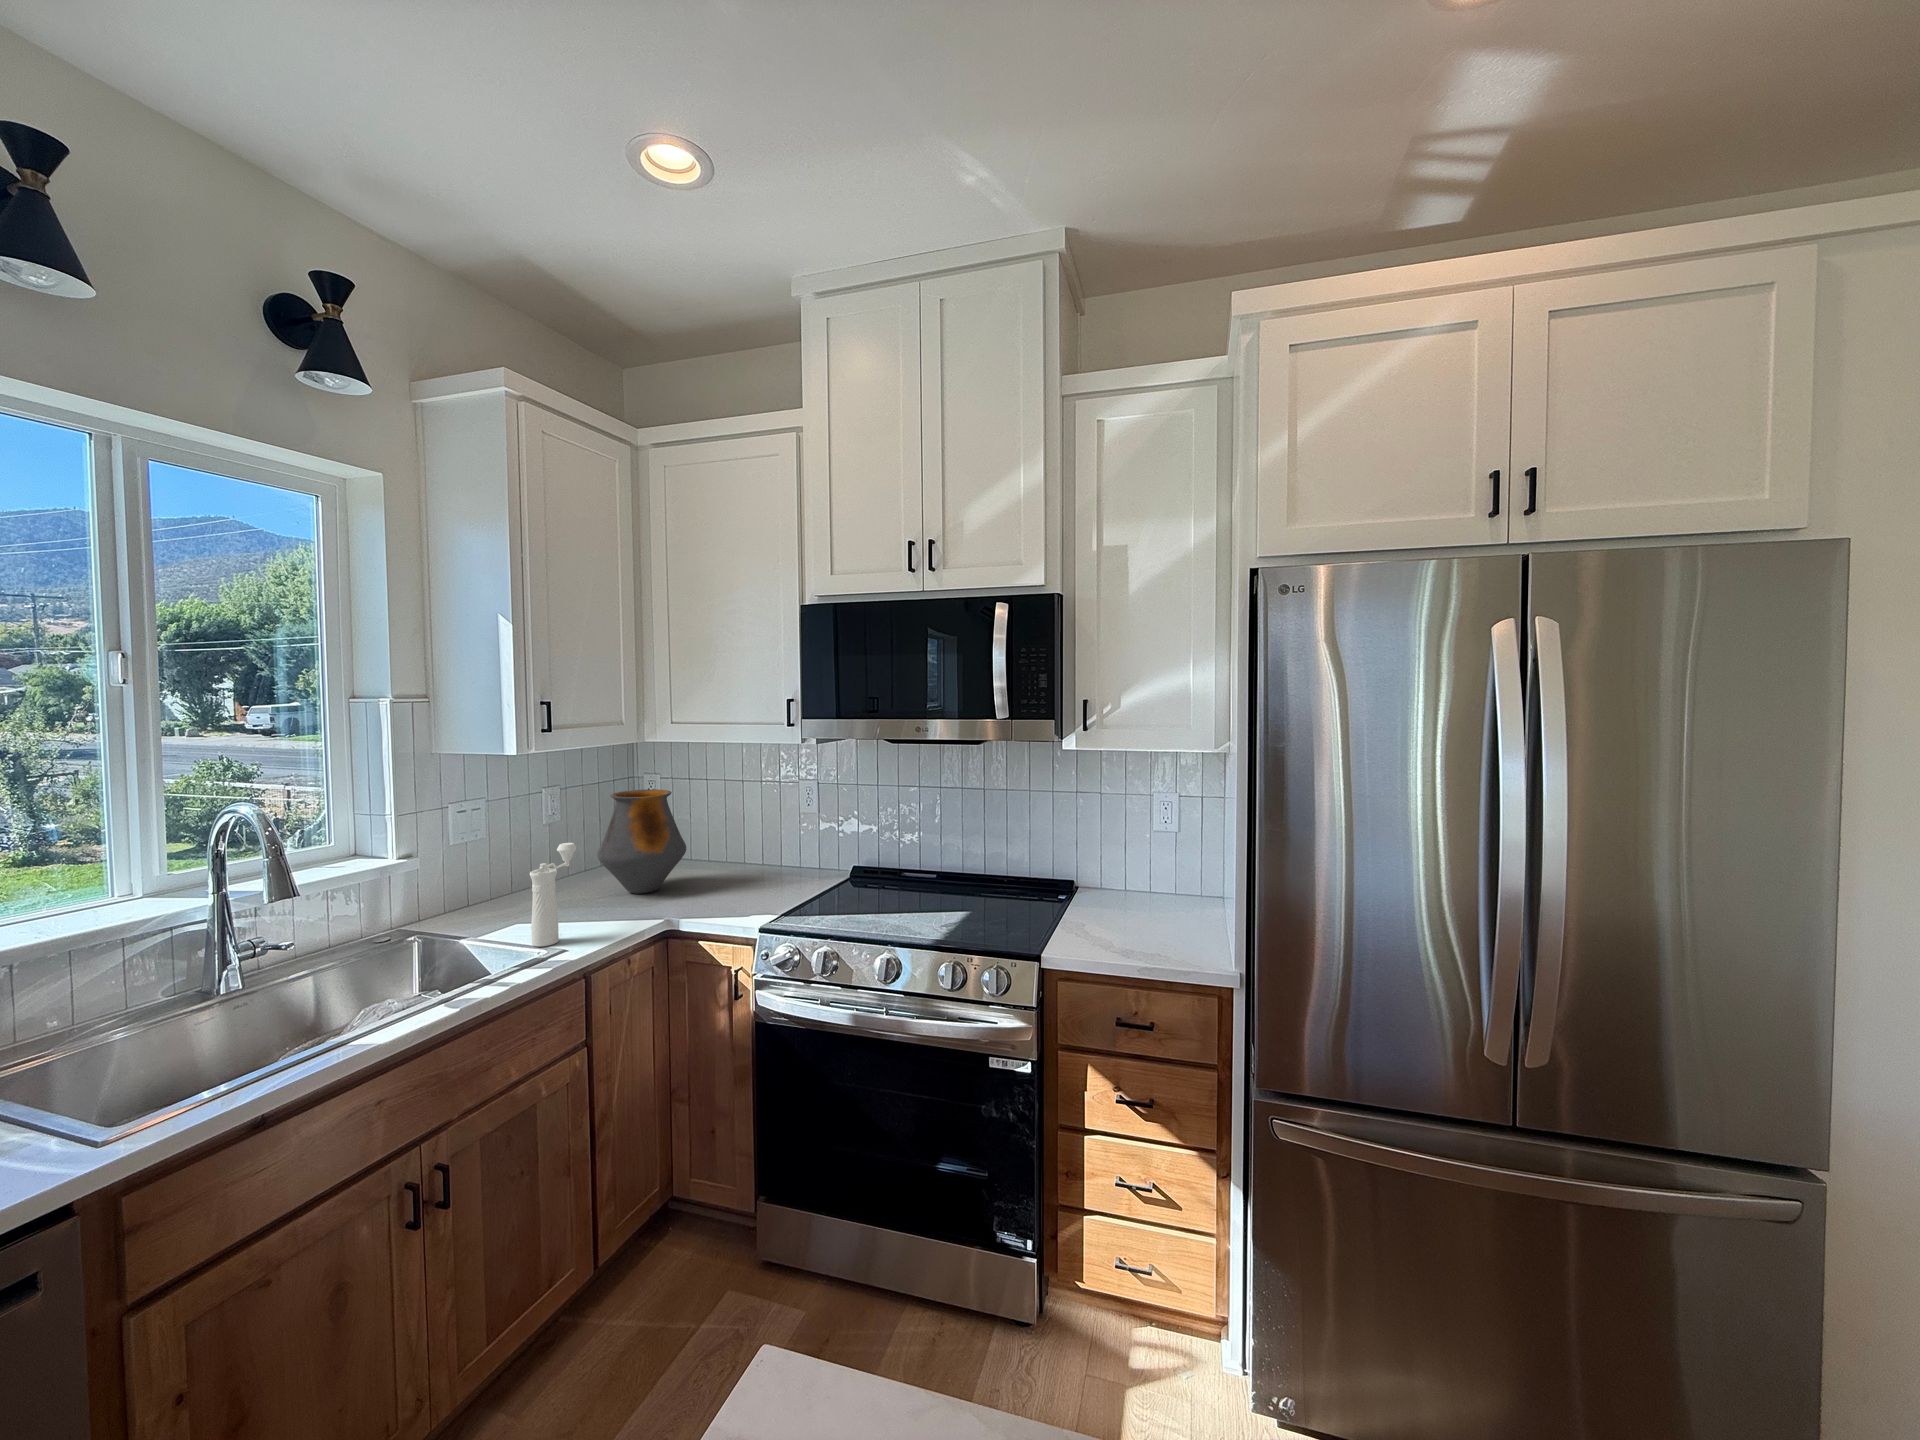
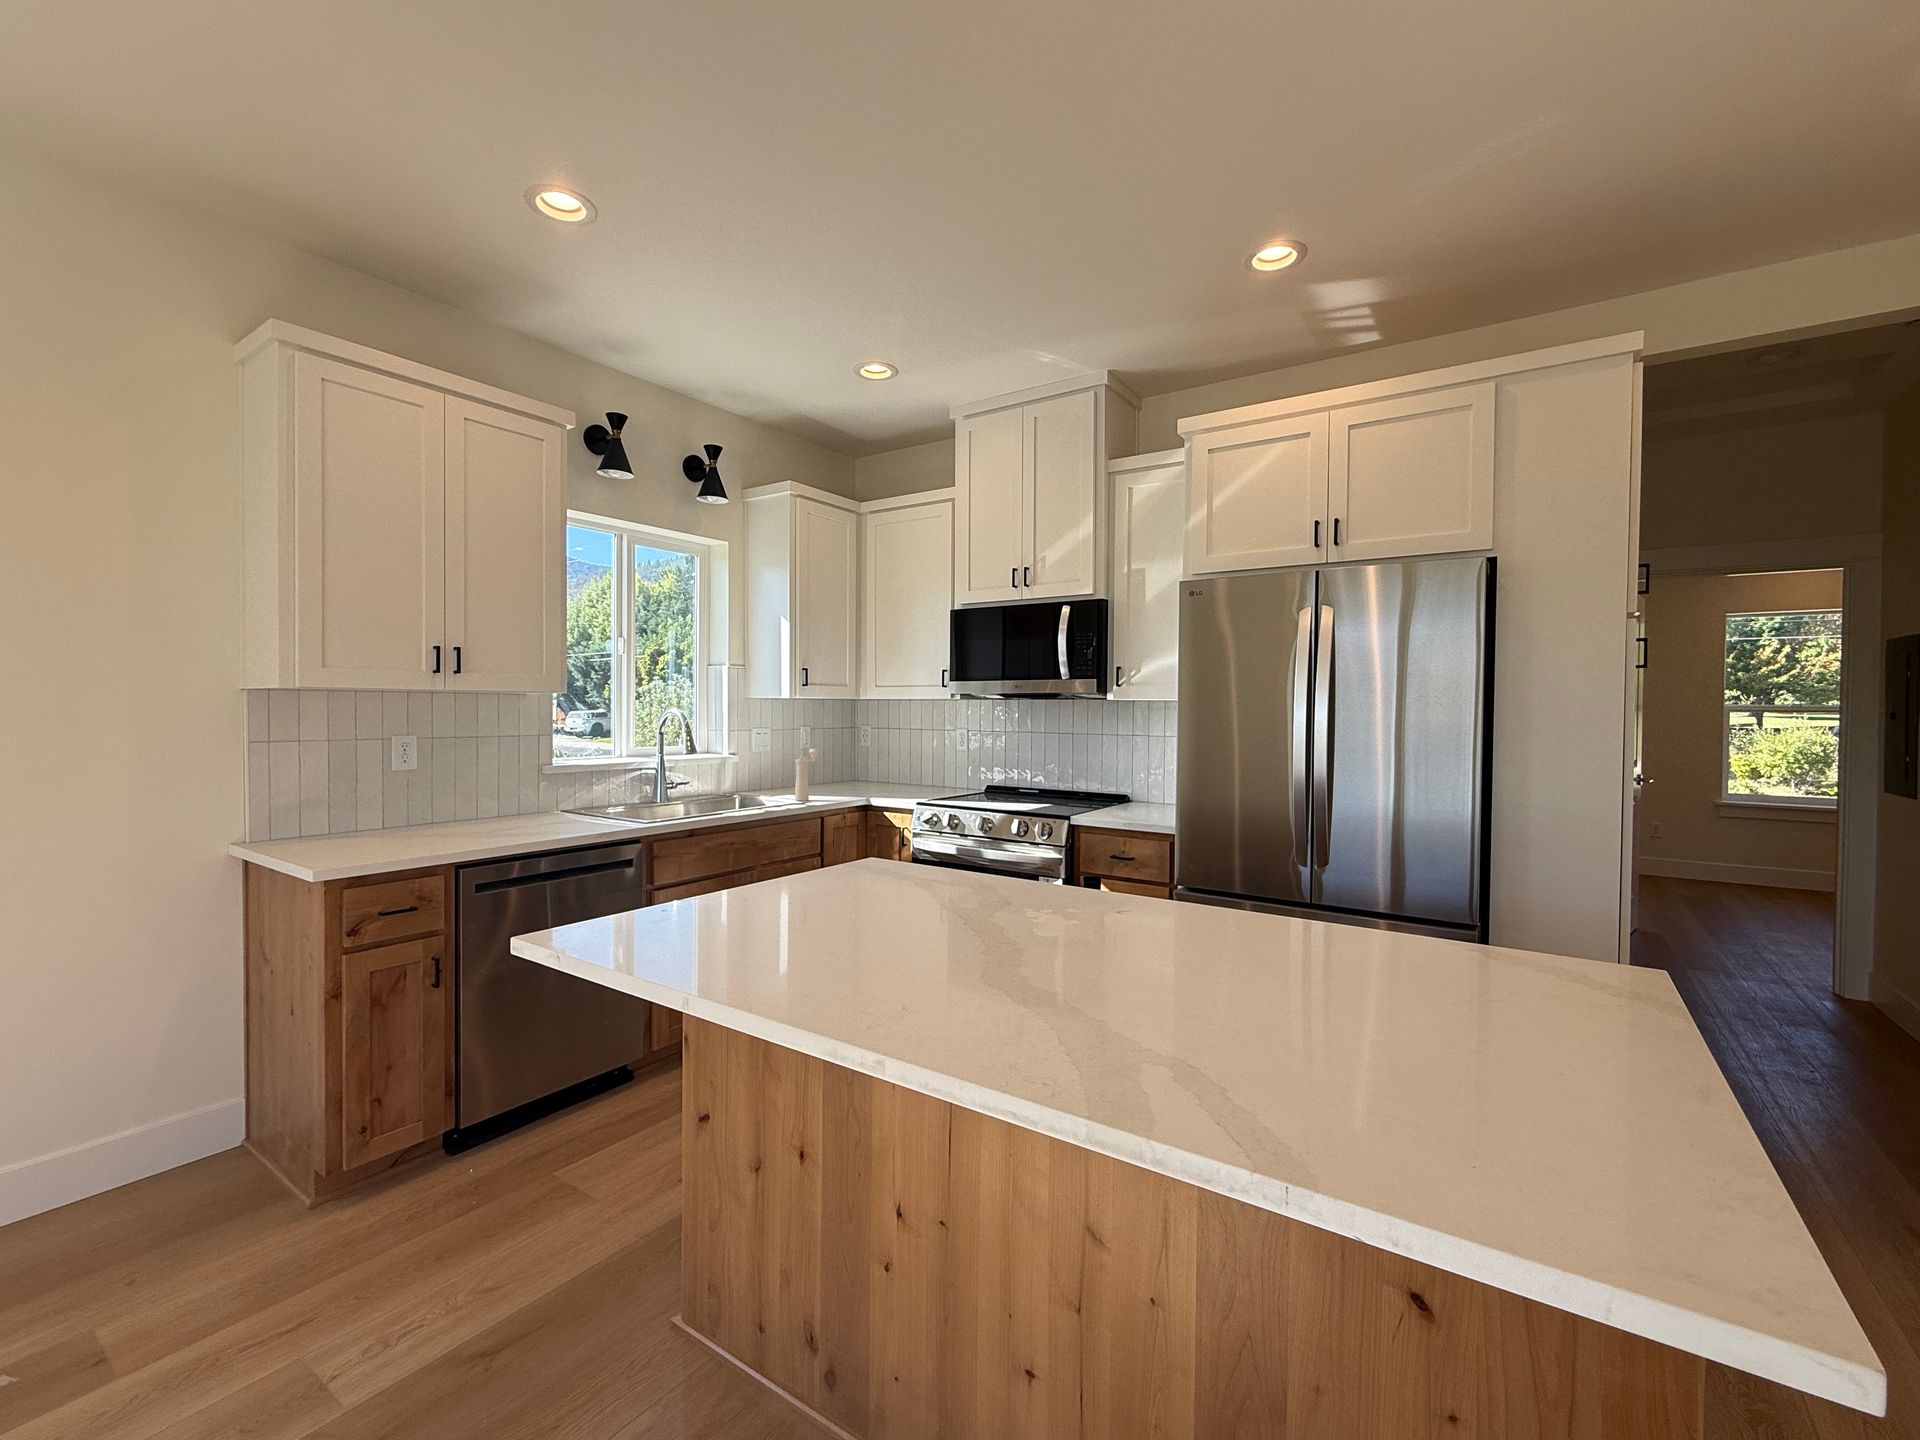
vase: present [597,789,686,894] -> none [830,729,882,791]

